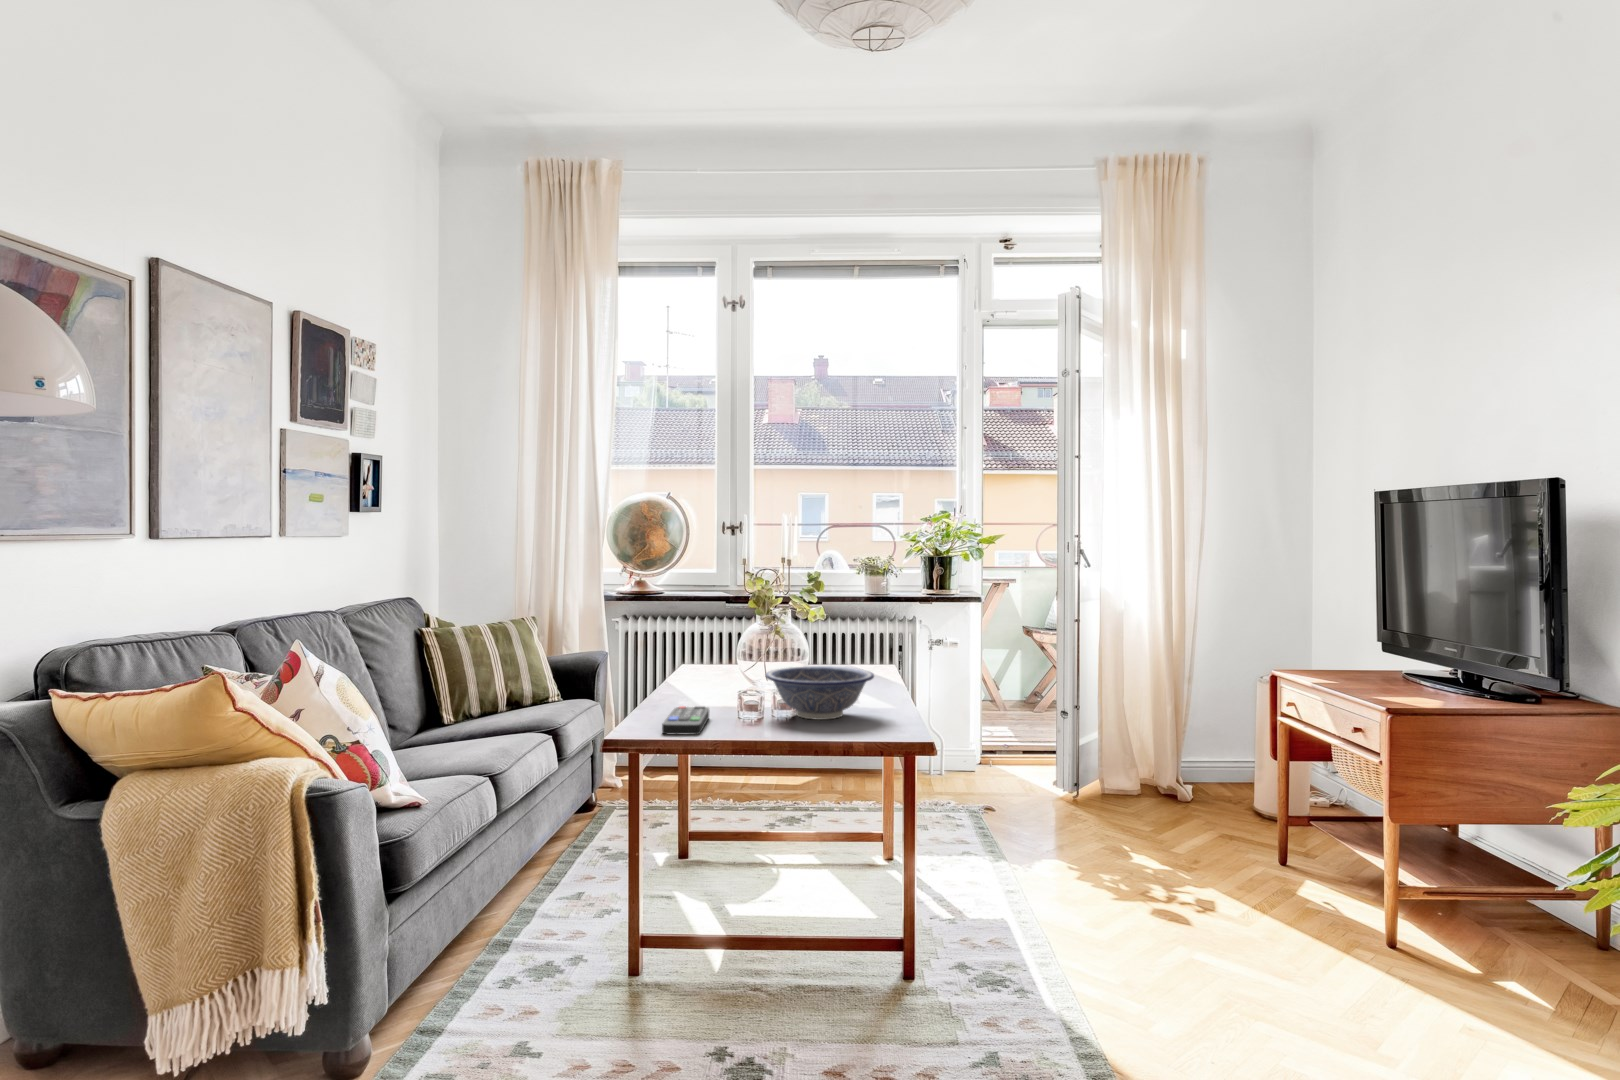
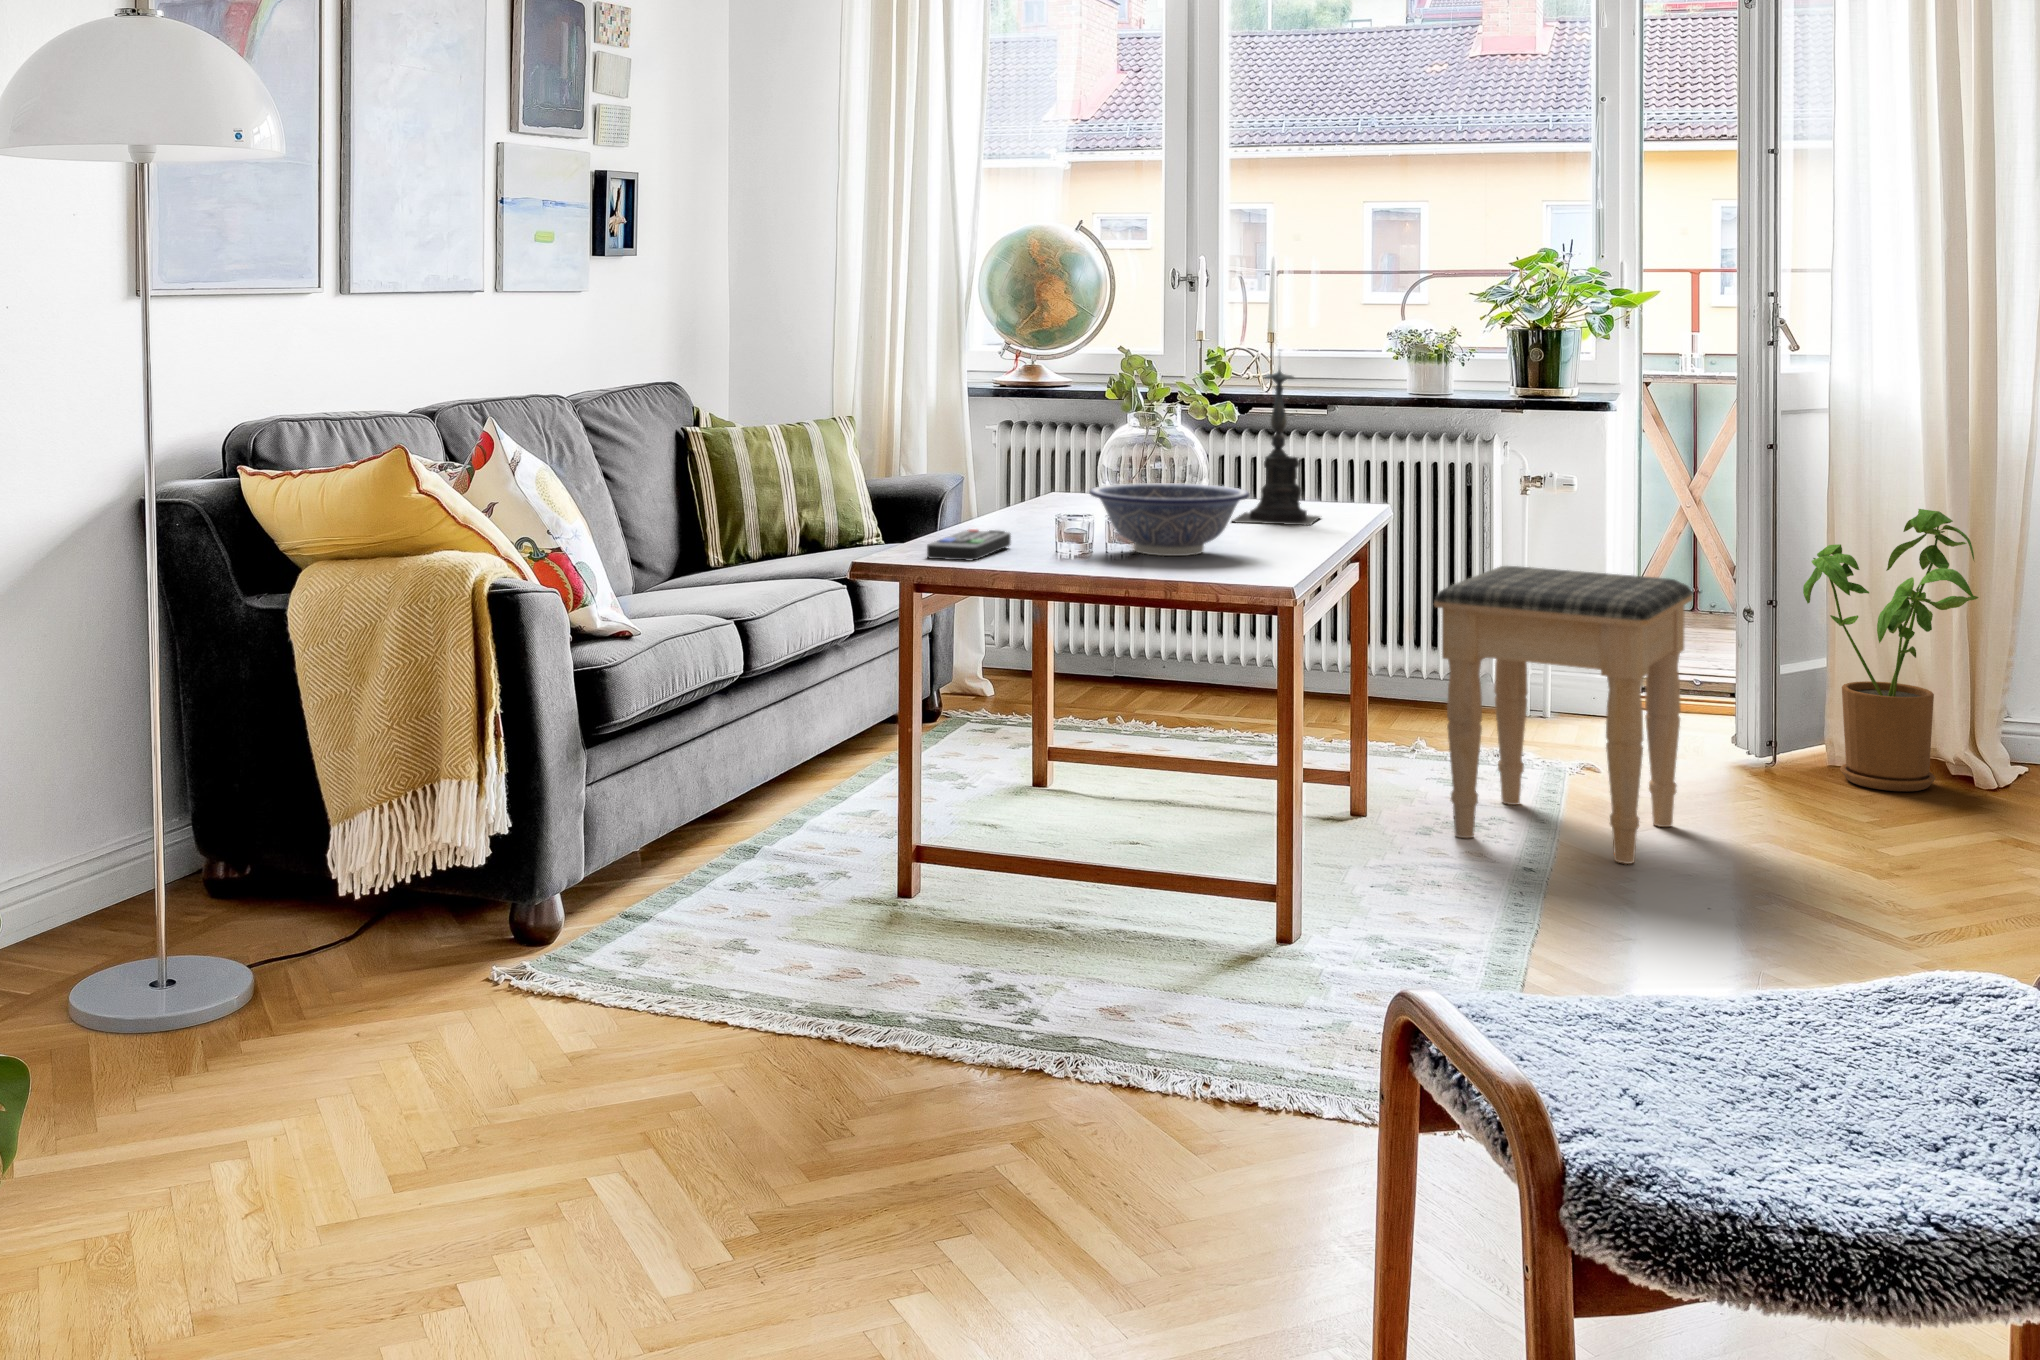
candle holder: none [815,574,867,684] -> present [1233,369,1320,526]
house plant: none [1093,653,1192,808] -> present [1803,509,1978,791]
footstool: none [943,699,1074,880] -> present [1434,566,1693,864]

